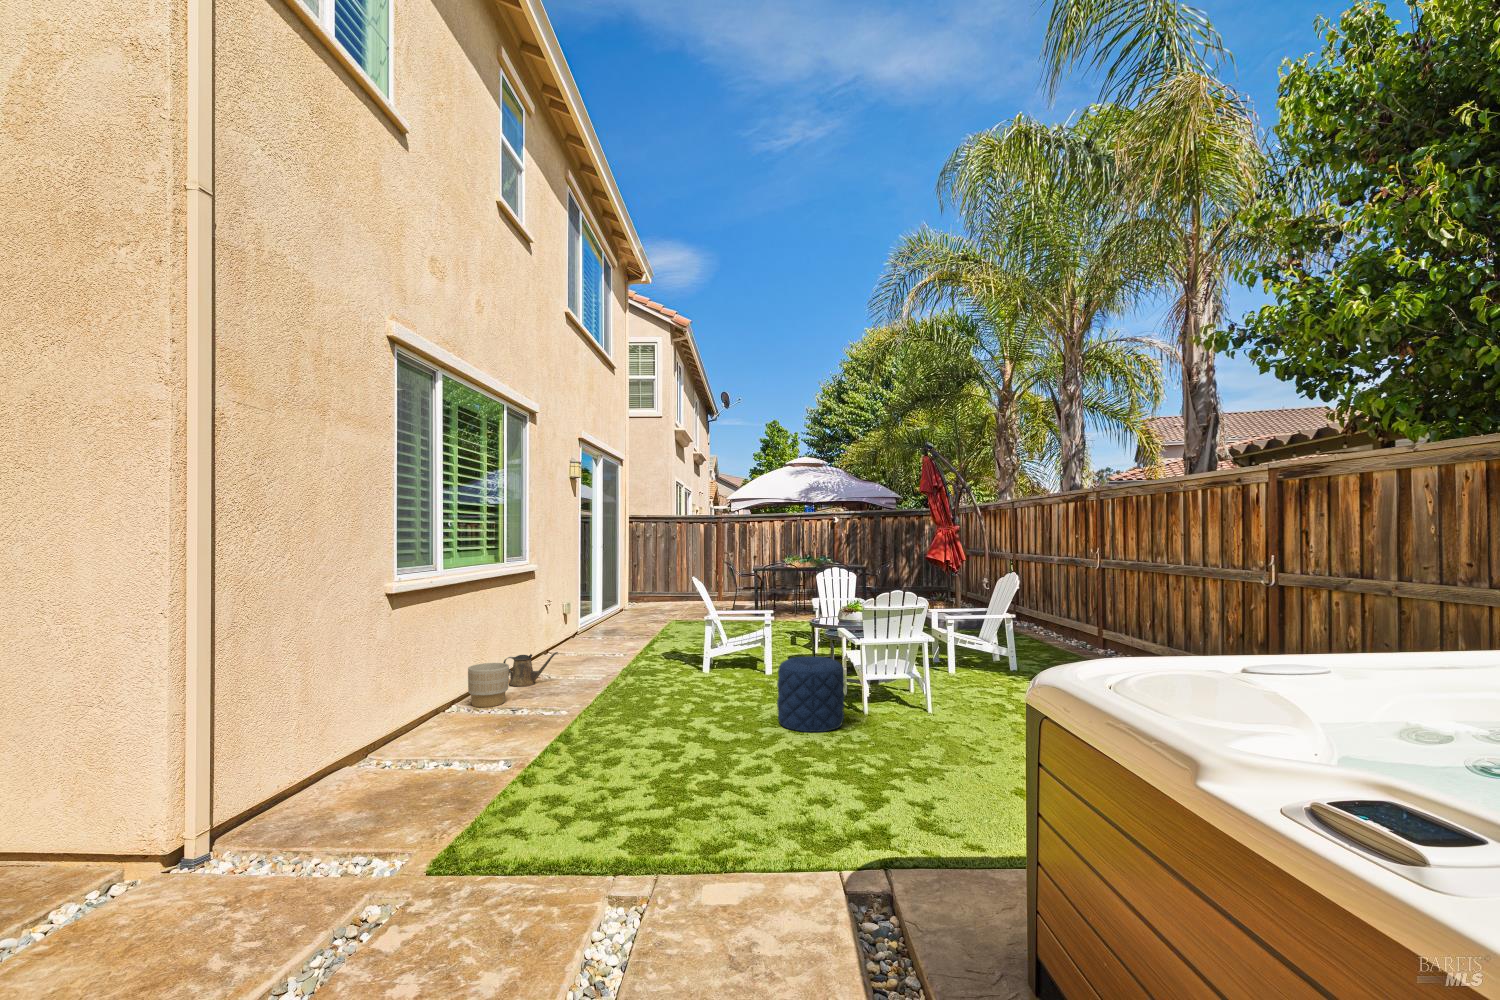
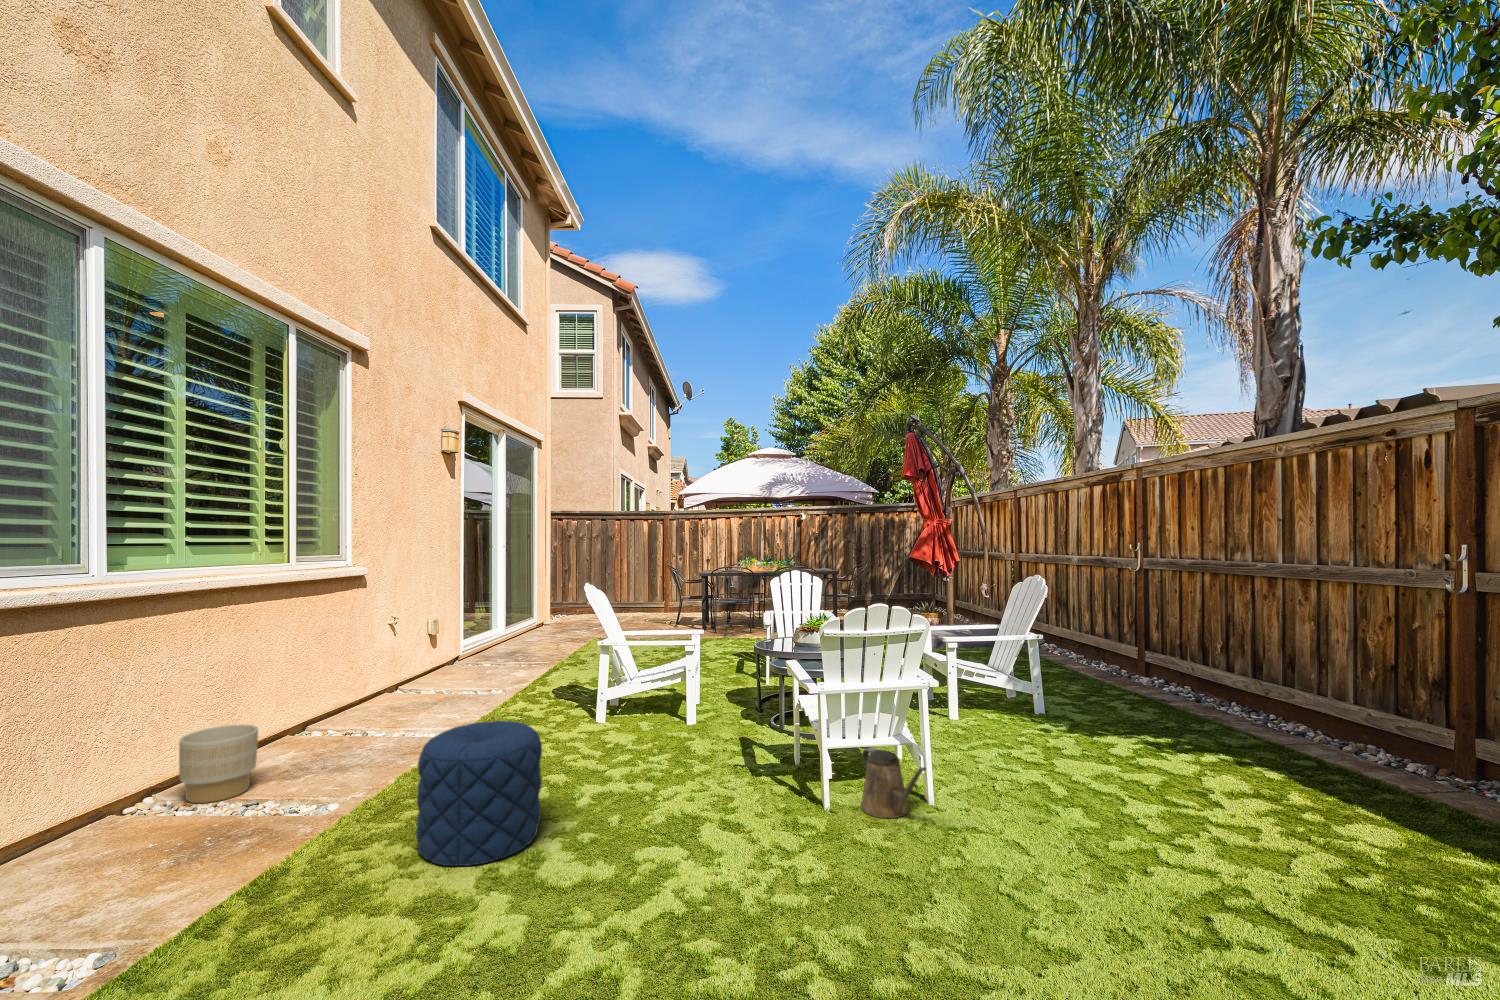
watering can: present [503,652,558,687] -> present [860,748,926,818]
pouf: present [777,656,845,732] -> present [416,721,542,866]

